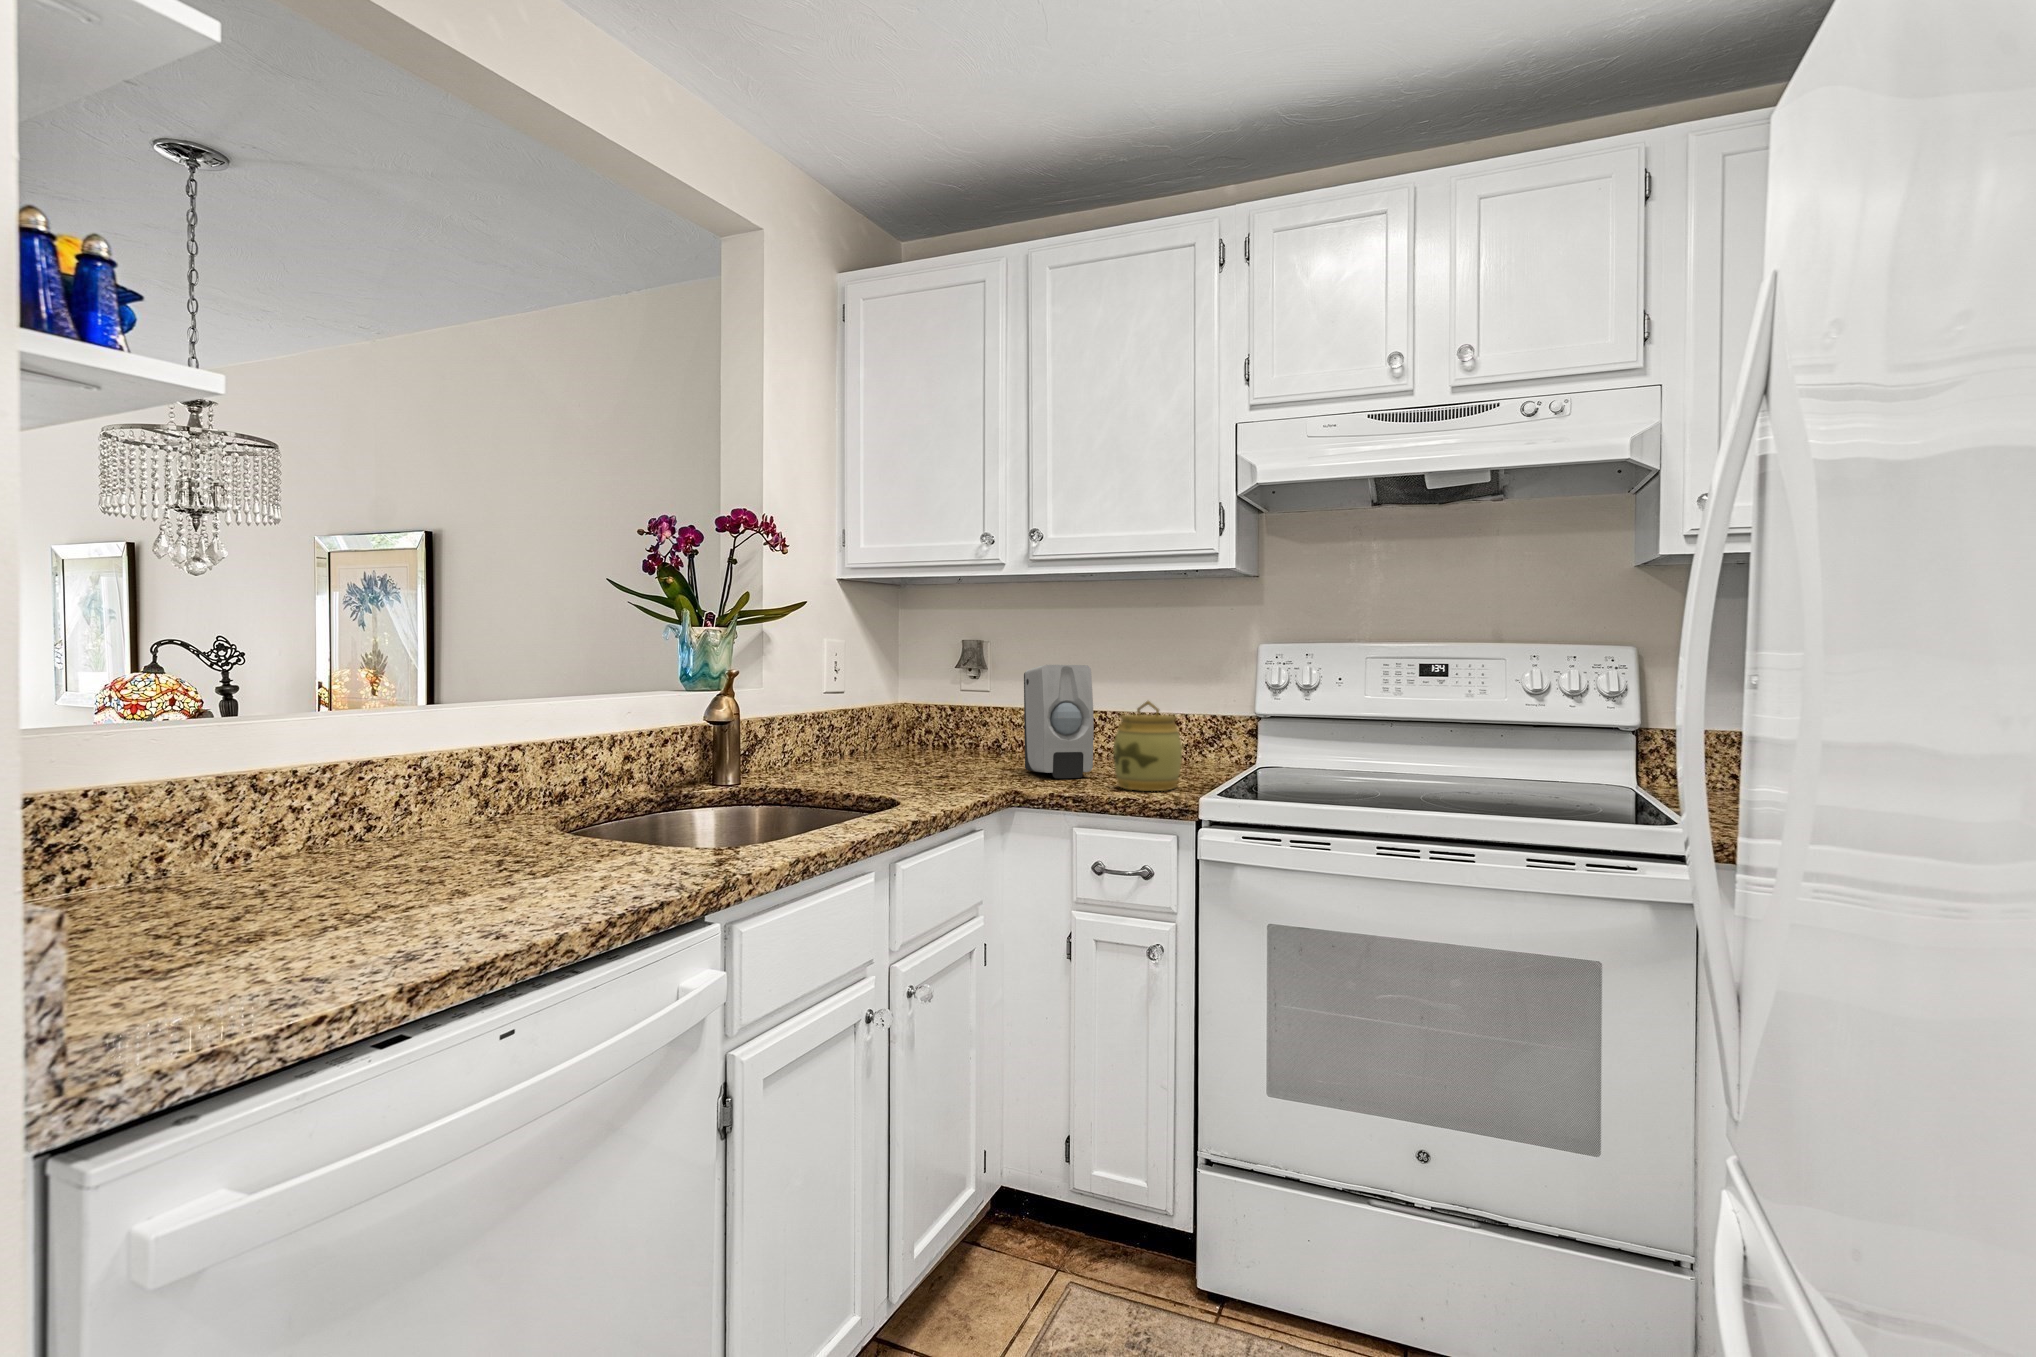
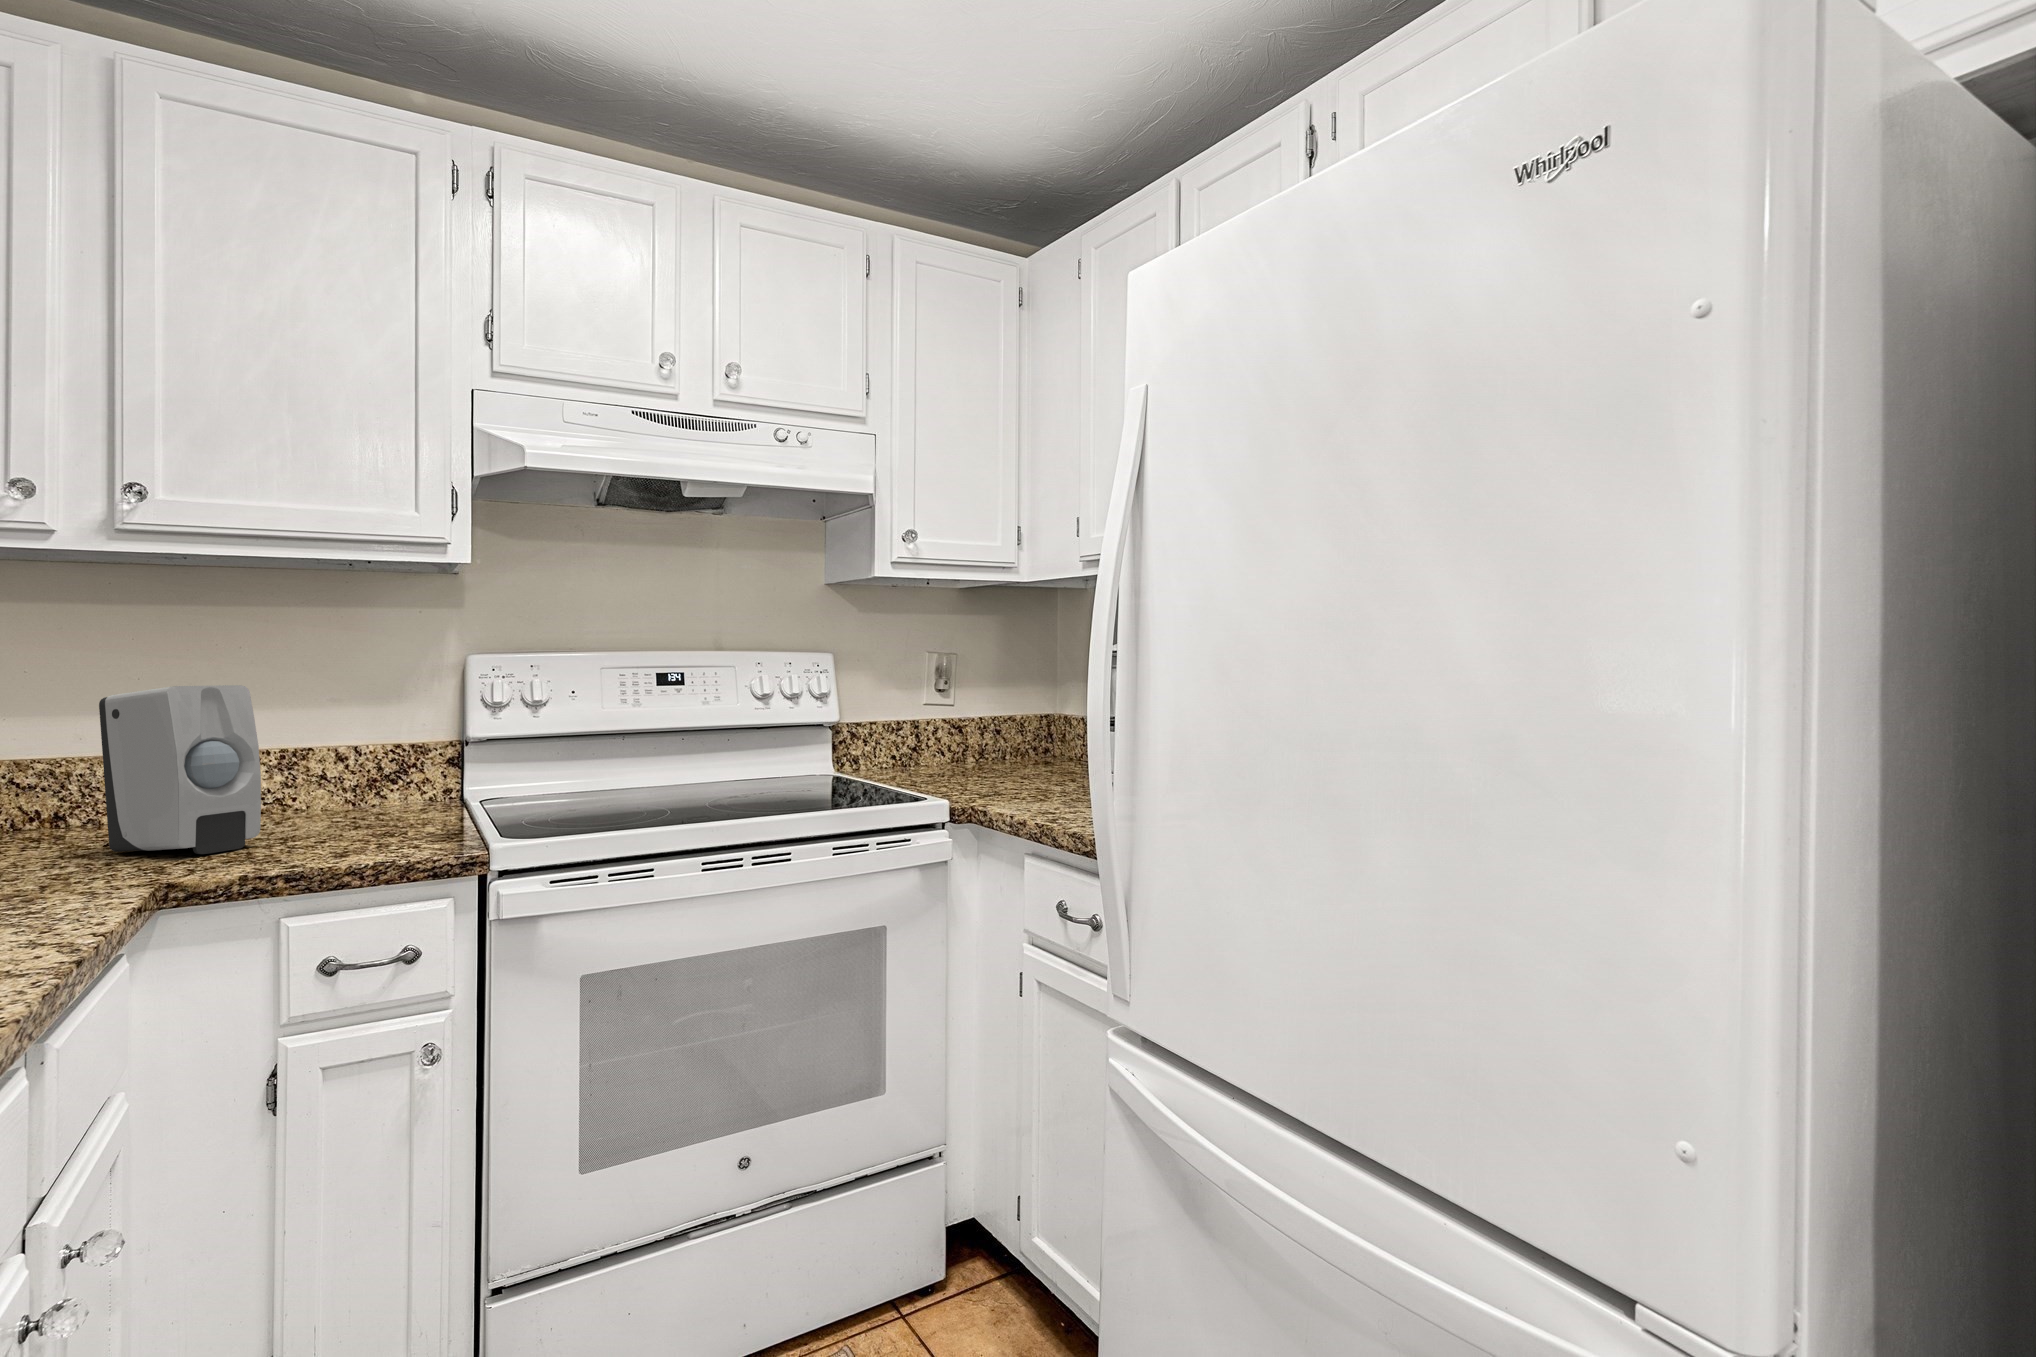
jar: present [1113,701,1182,791] -> none [326,728,431,851]

